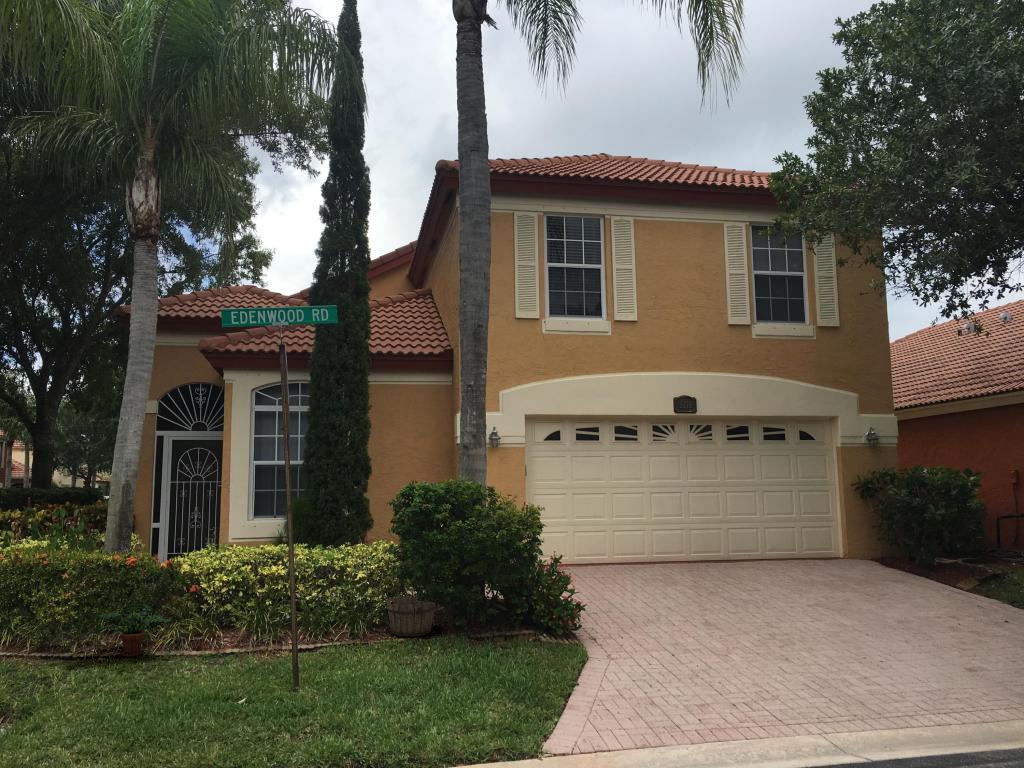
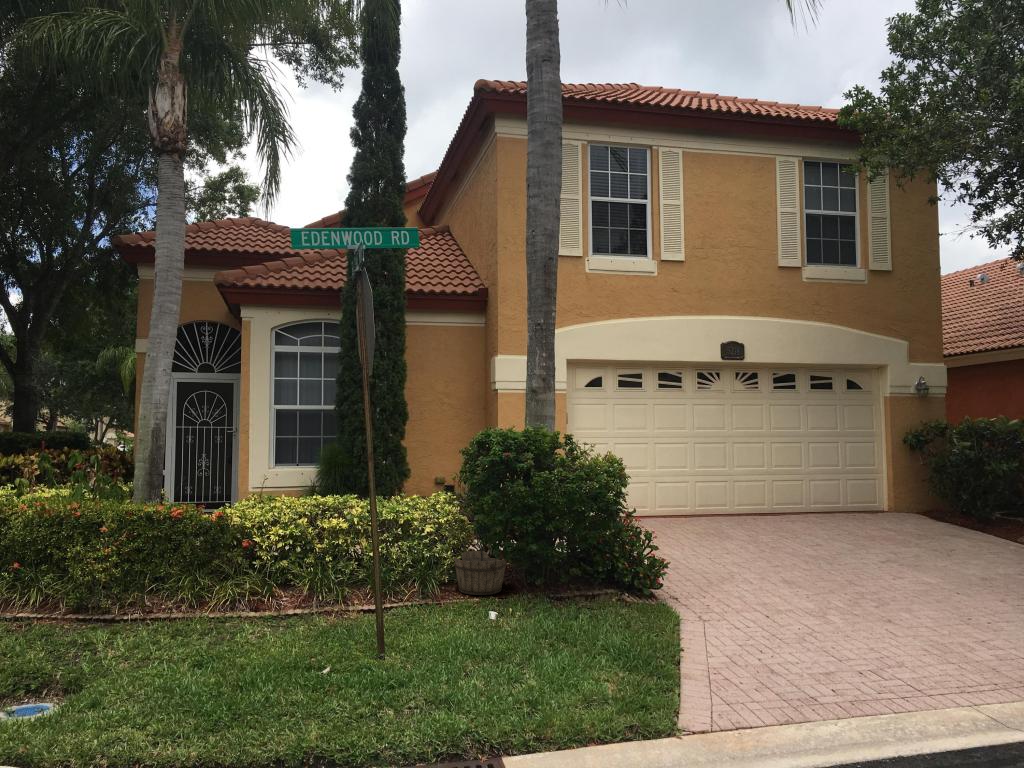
potted plant: present [85,599,172,657] -> none [129,555,228,618]

